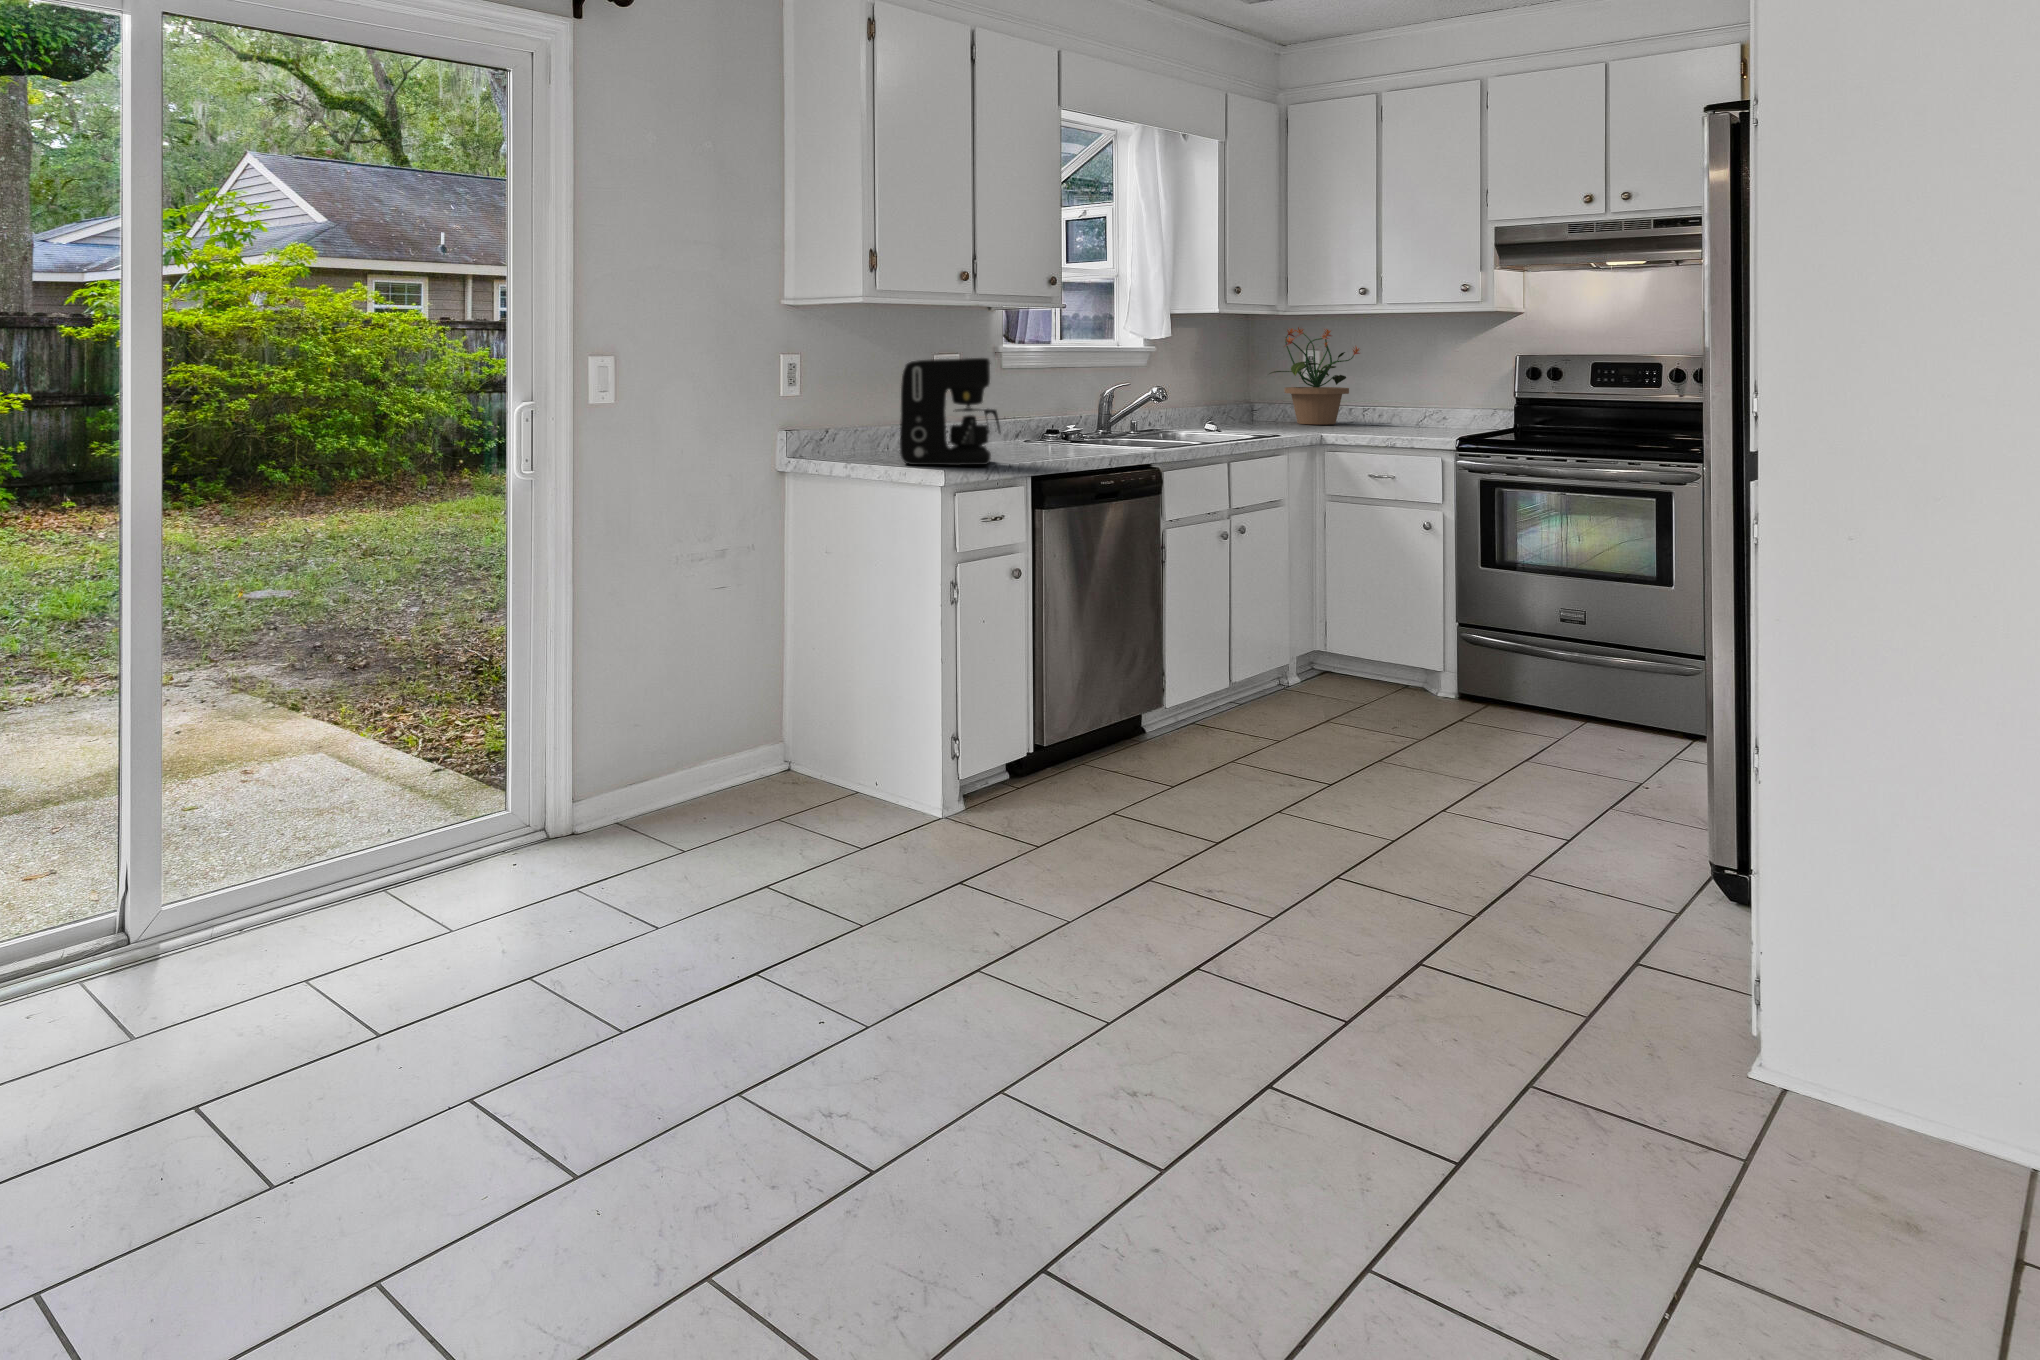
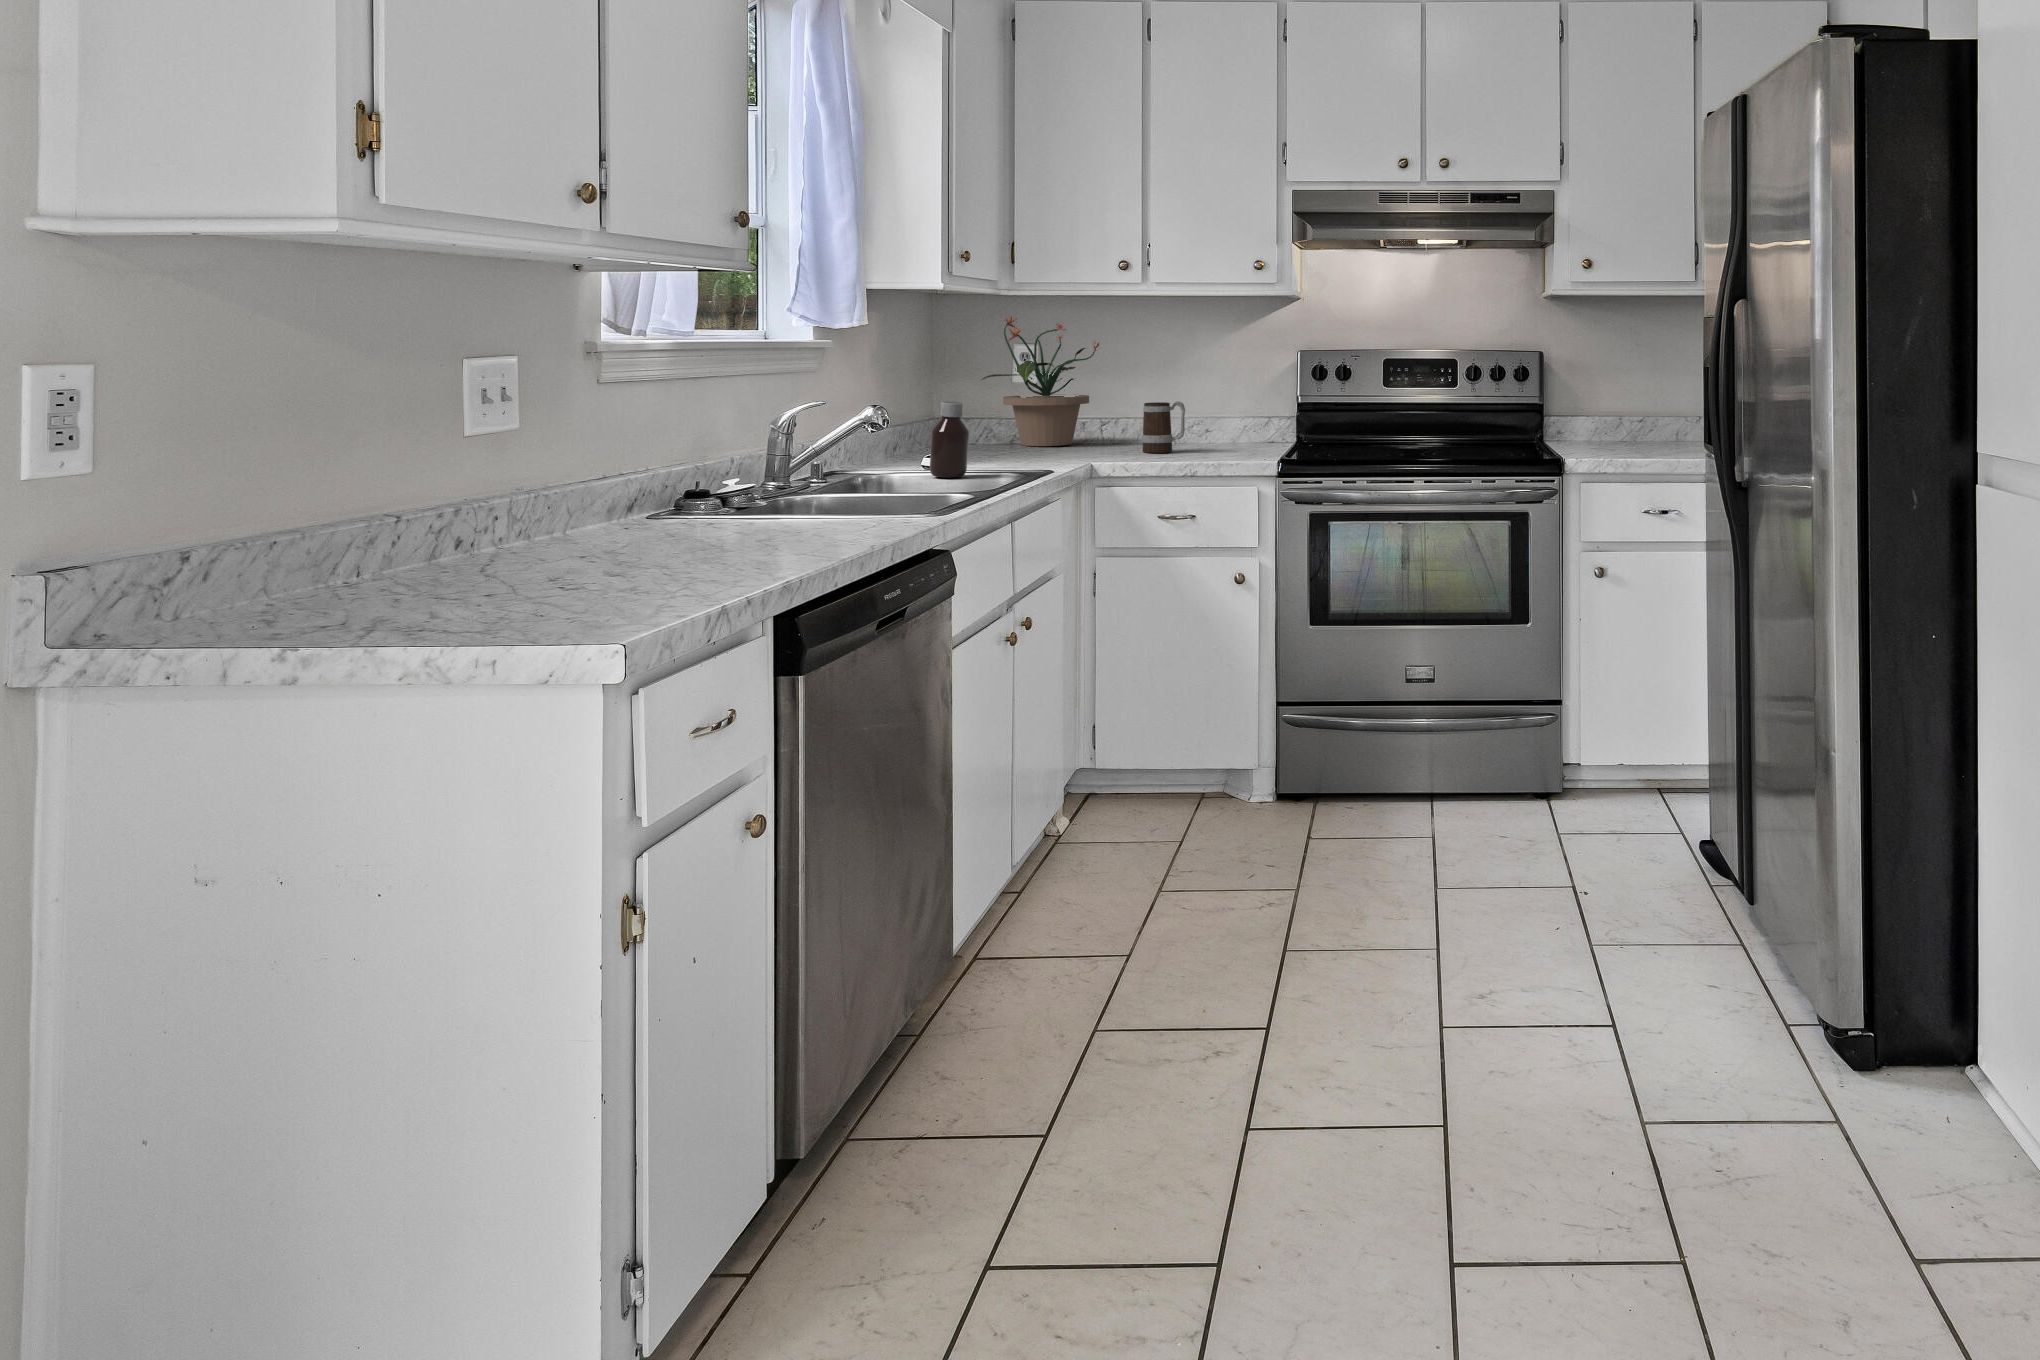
coffee maker: present [900,358,1000,465] -> none [415,368,664,614]
bottle: none [1200,386,1225,436] -> present [930,401,969,478]
mug: none [1380,394,1414,433] -> present [1142,401,1185,453]

